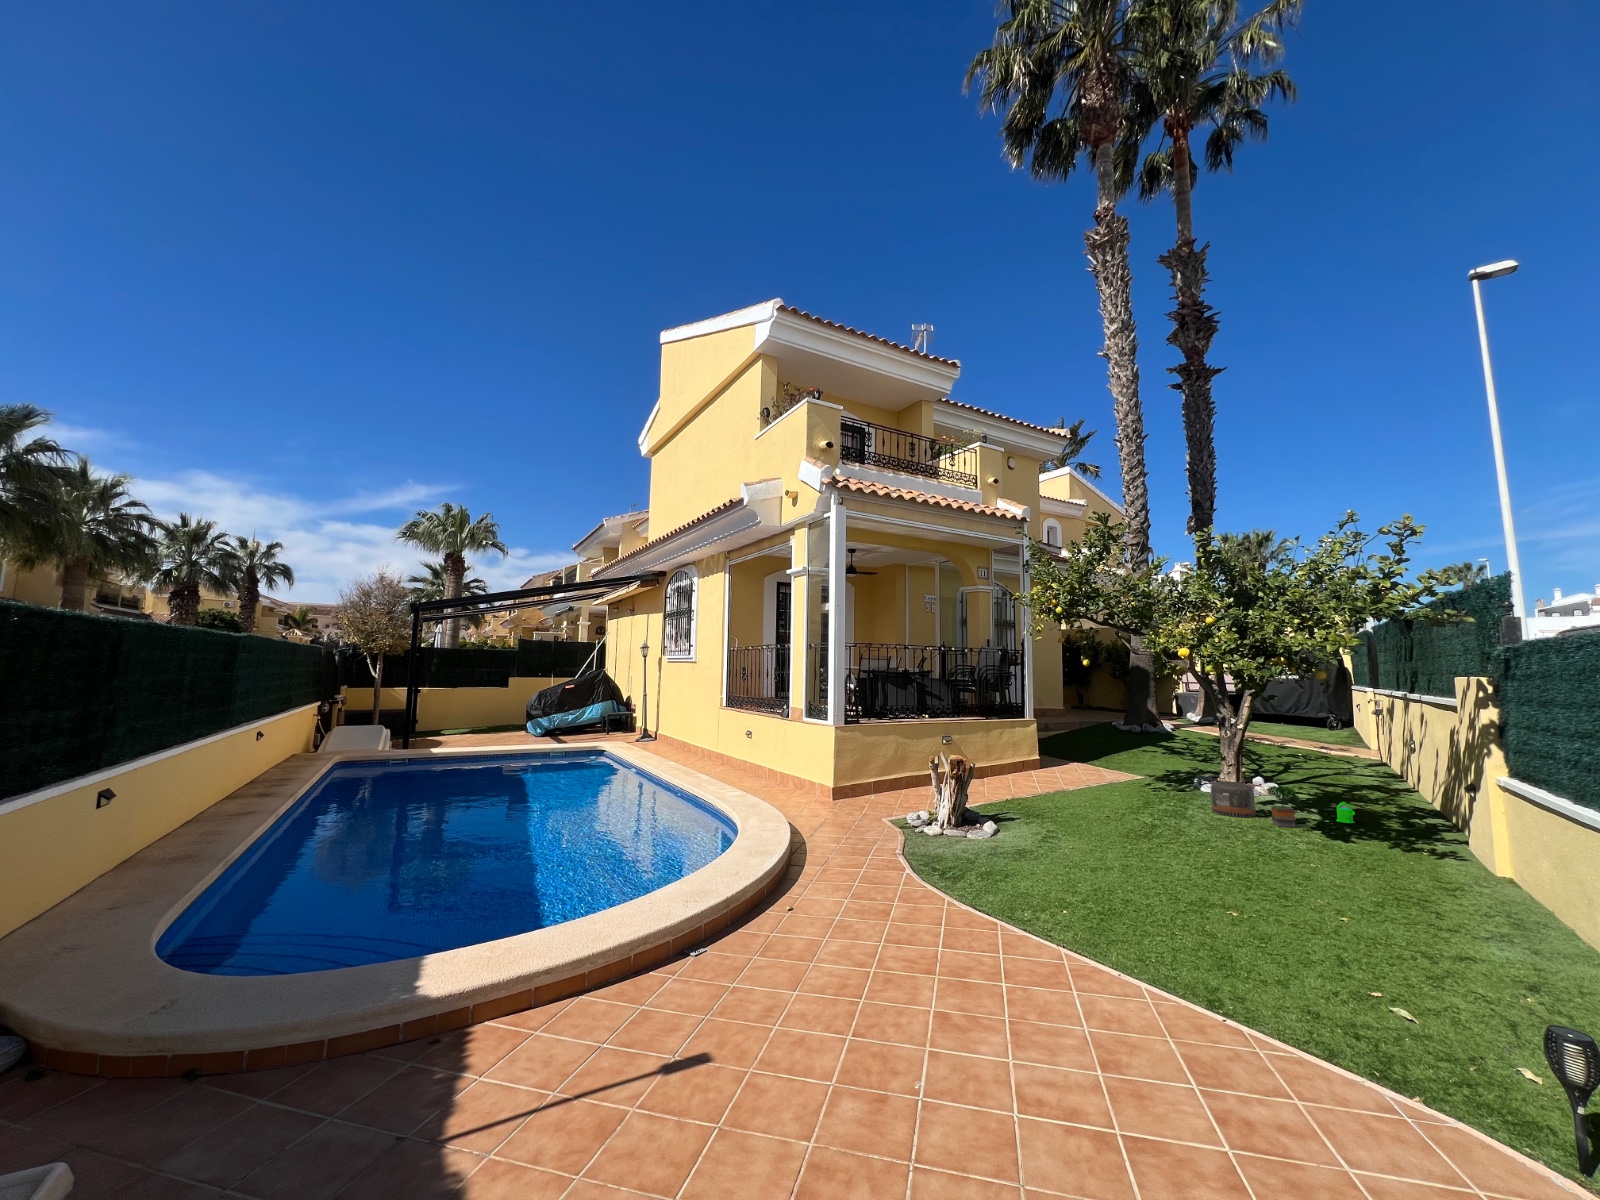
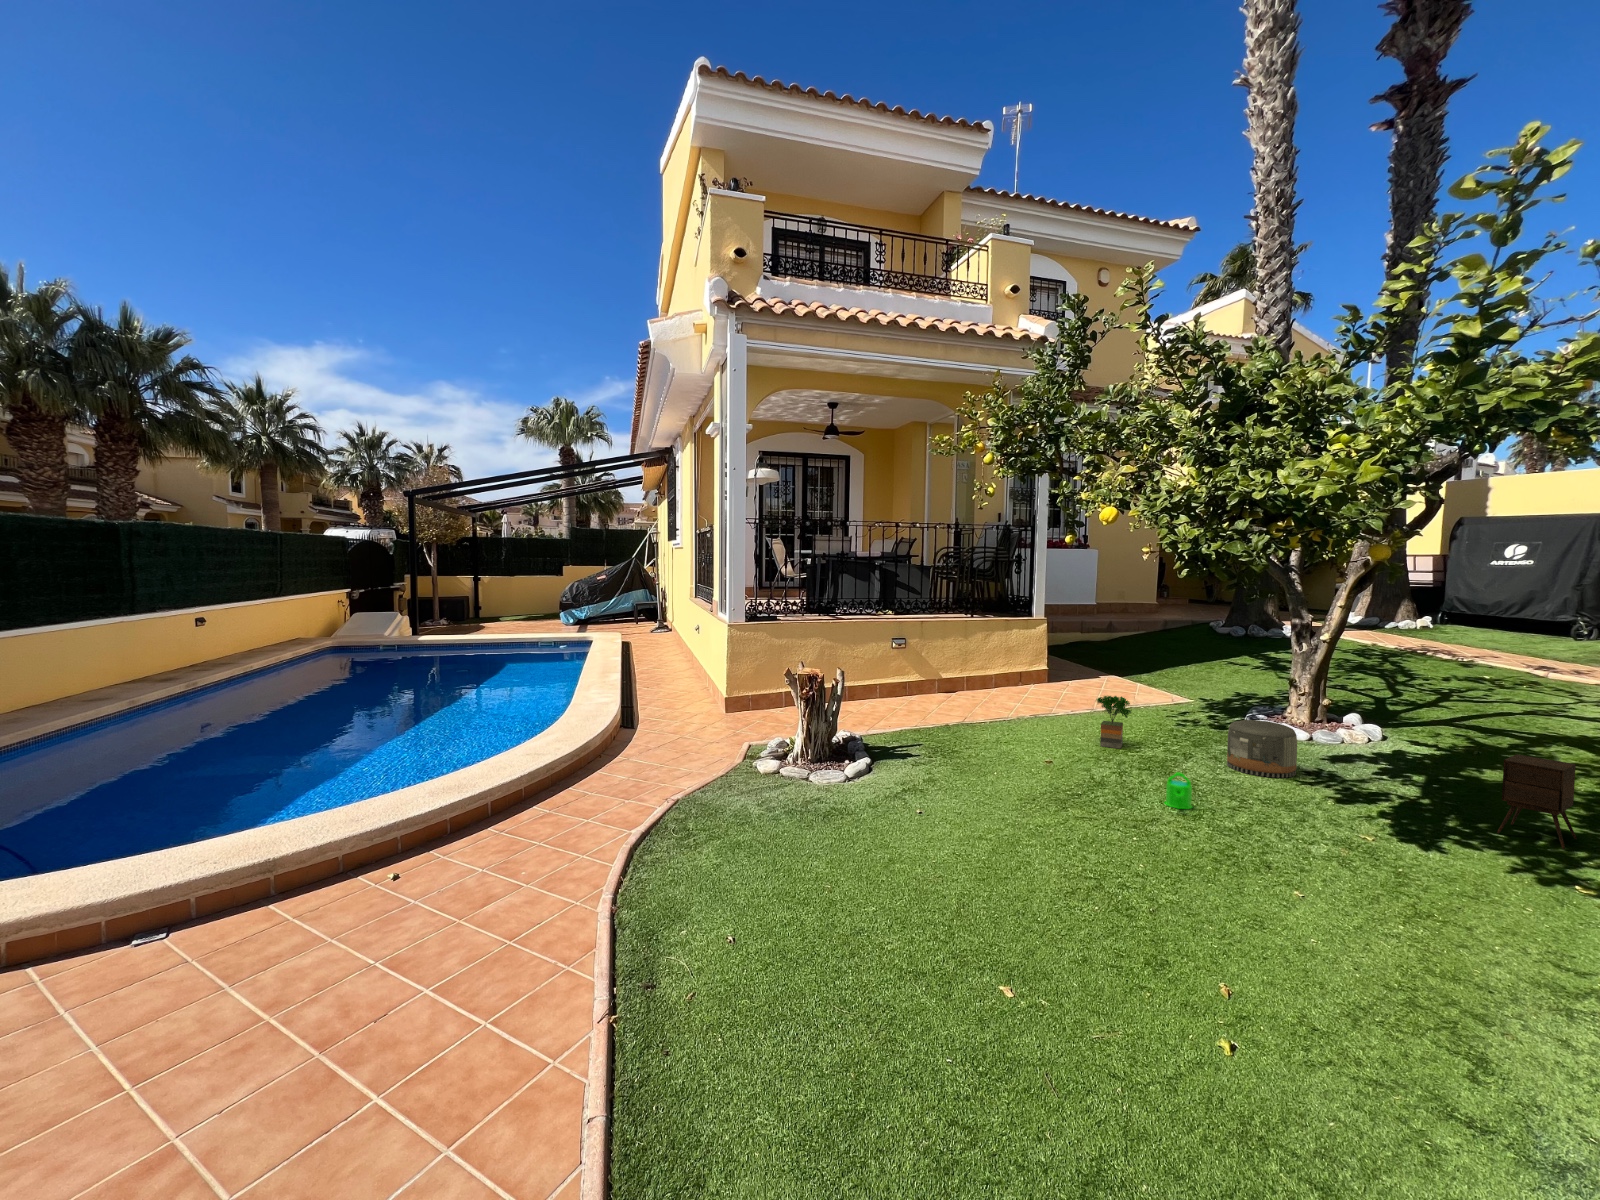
potted tree: present [1267,786,1301,828] -> present [1097,696,1132,749]
side table: none [1379,790,1417,841] -> present [1497,754,1577,849]
watering can: present [1336,802,1355,823] -> present [1165,772,1193,809]

